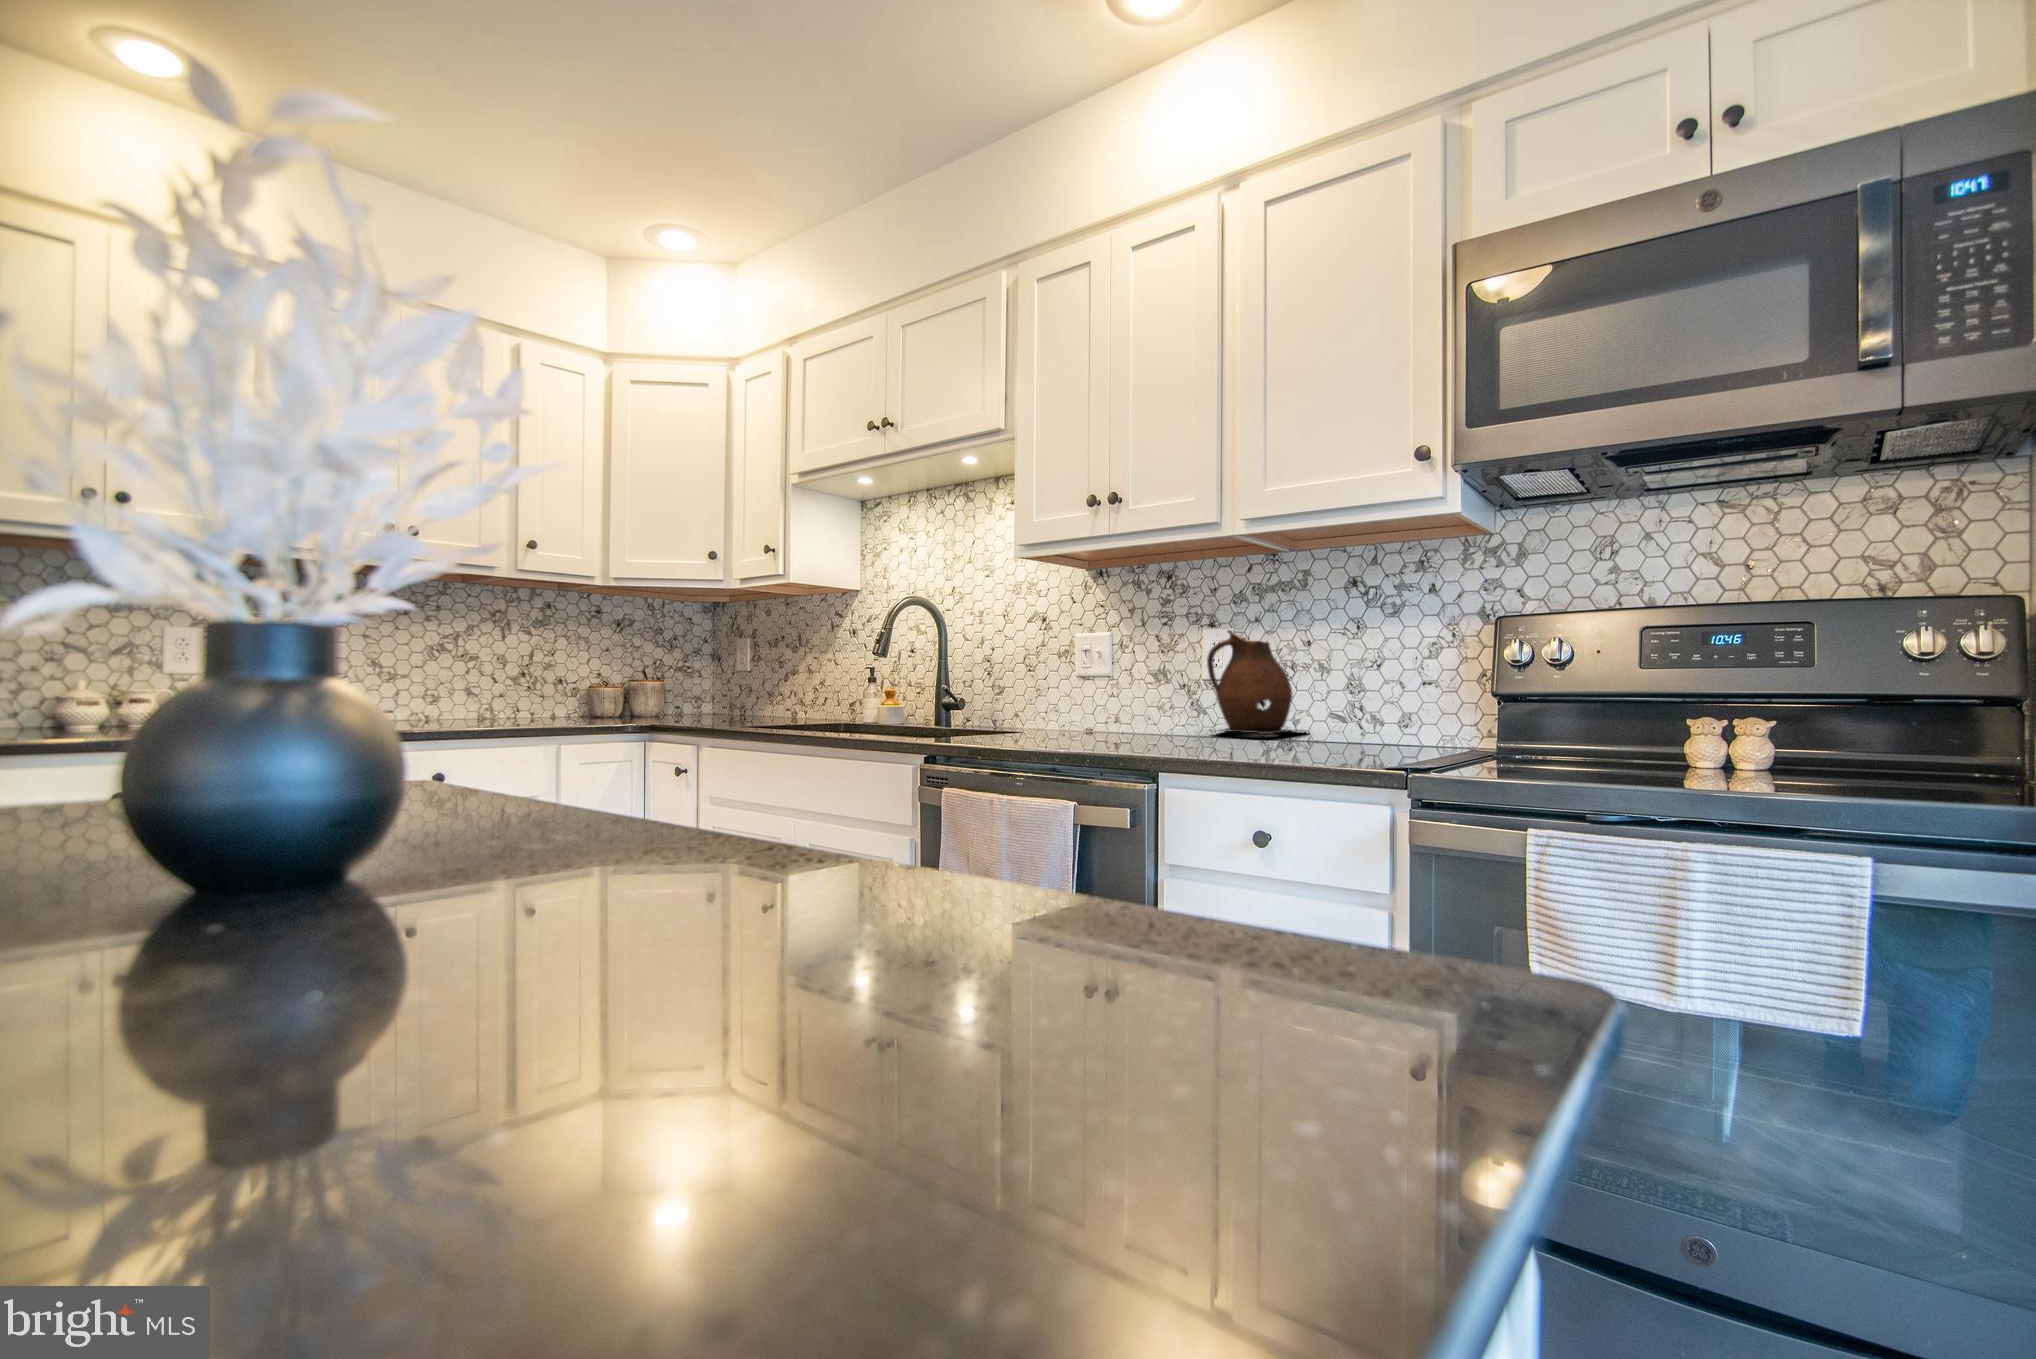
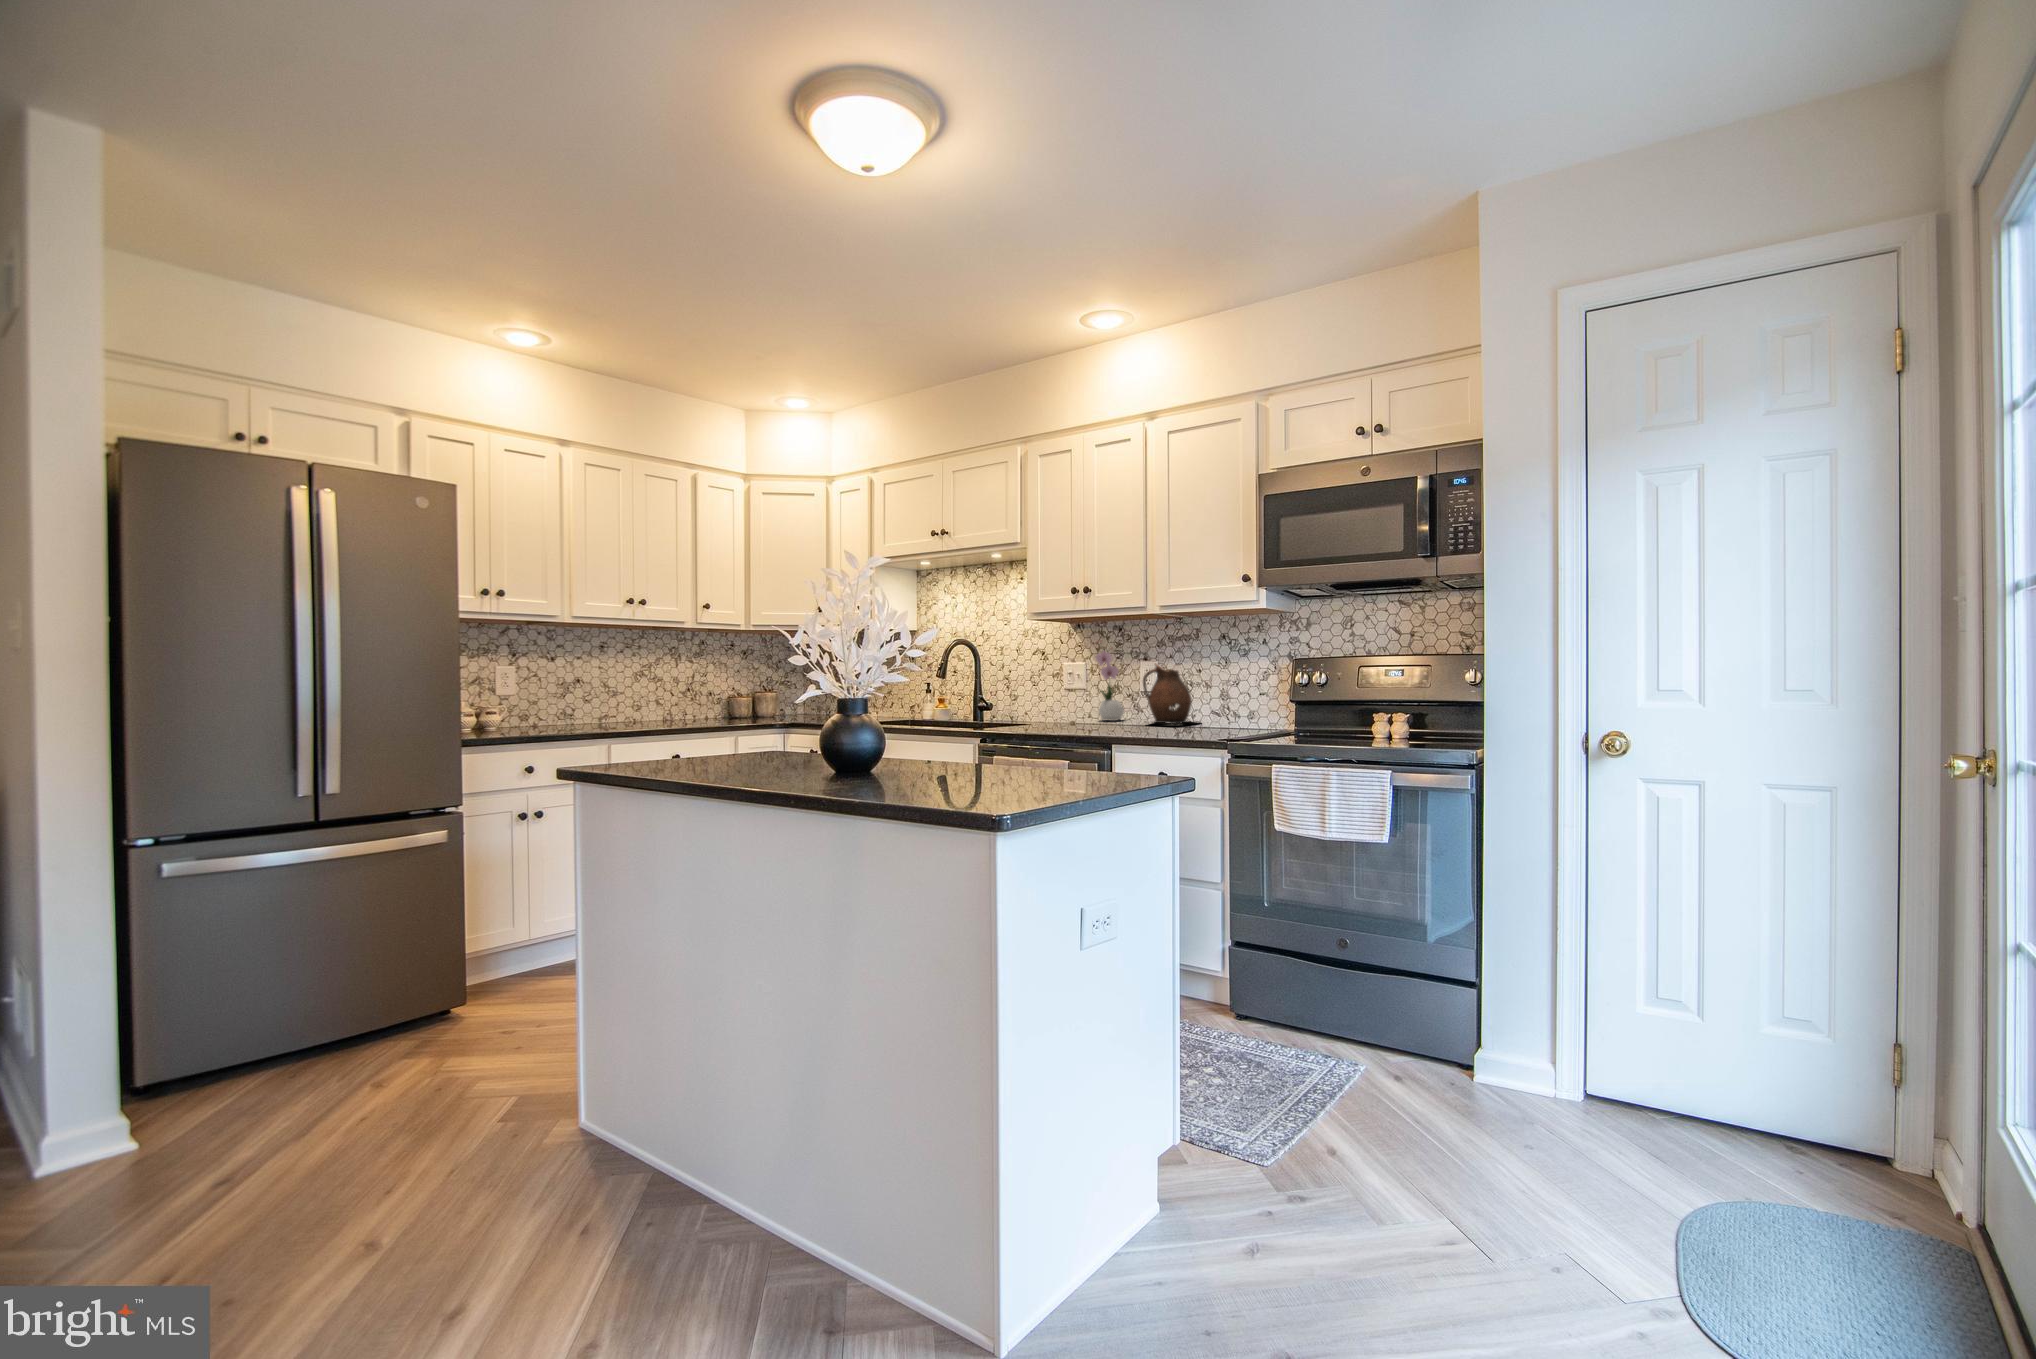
flower arrangement: none [1127,595,1178,727] -> present [1096,651,1124,721]

